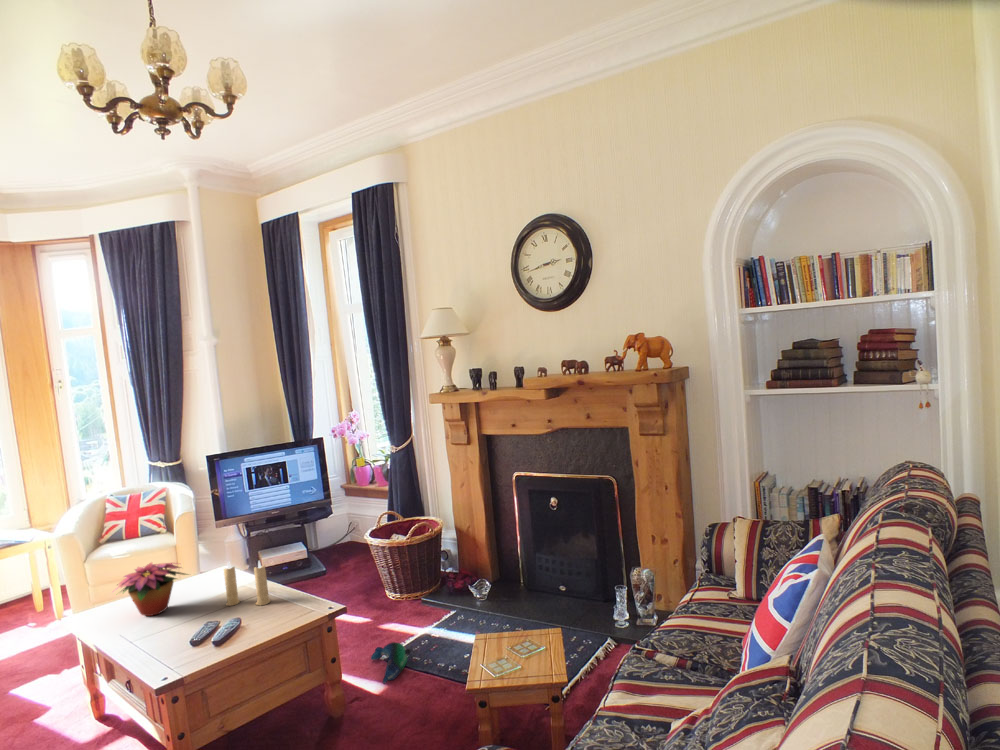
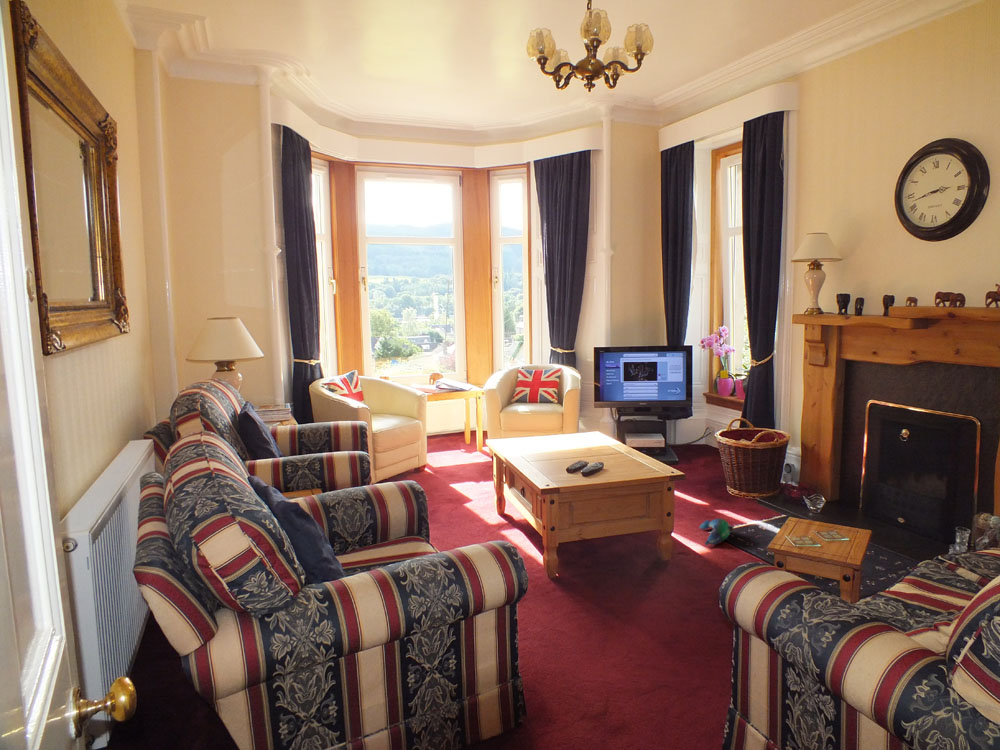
candle: present [224,561,270,606] -> none [593,421,626,460]
flower arrangement: present [117,563,187,616] -> none [519,411,574,450]

